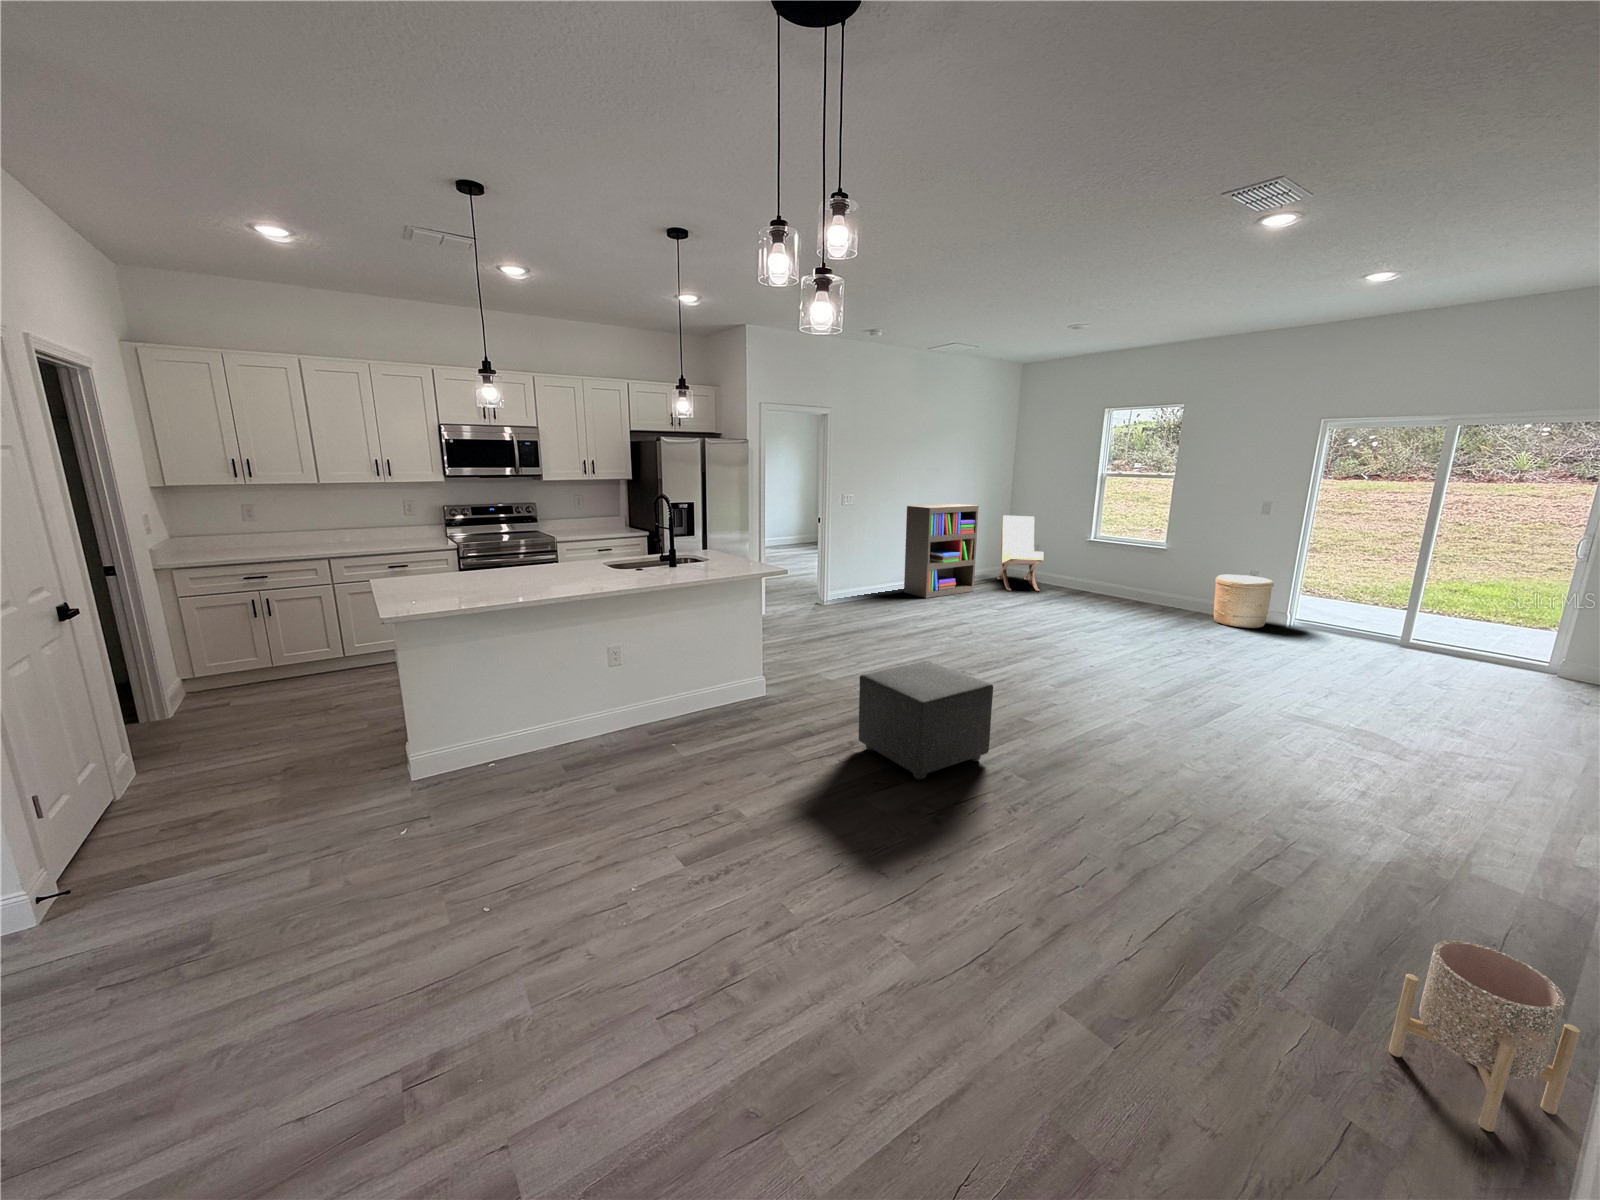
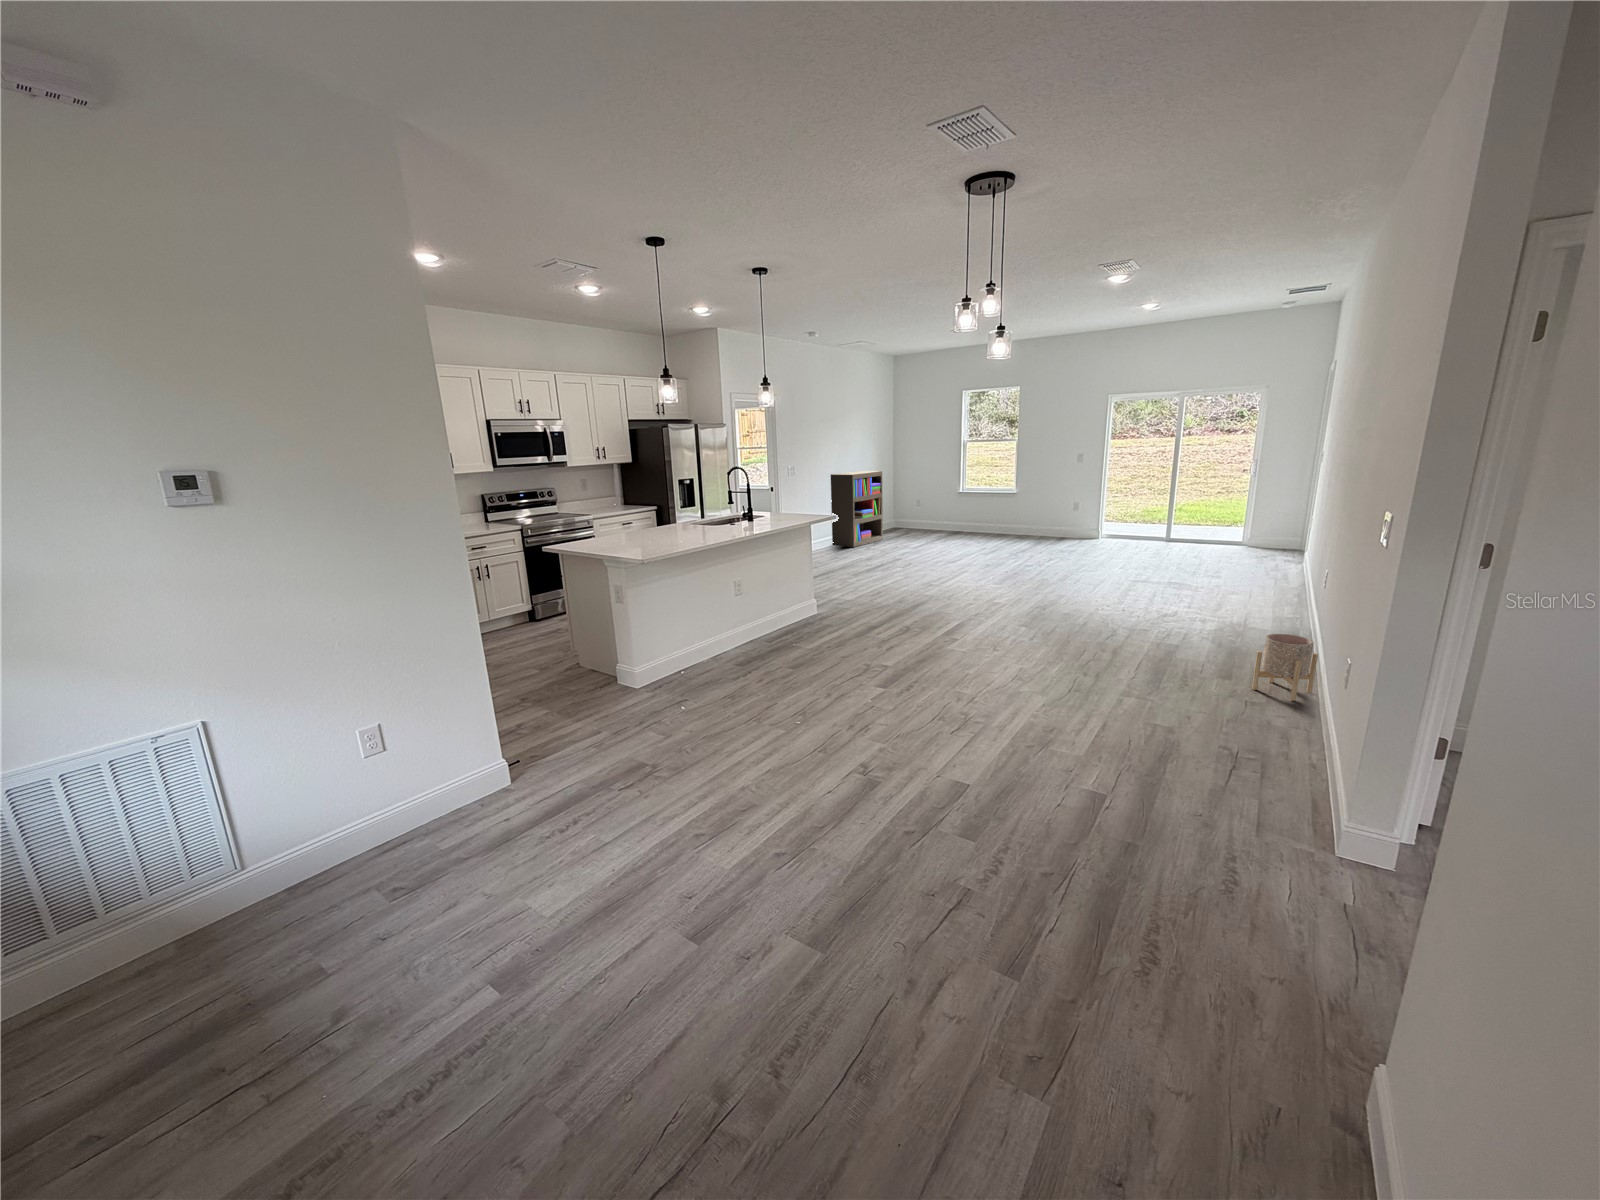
lounge chair: present [997,516,1044,591] -> none [889,478,931,537]
woven basket: present [1214,575,1274,628] -> none [1055,508,1091,544]
ottoman: present [859,661,993,780] -> none [916,571,1000,640]

